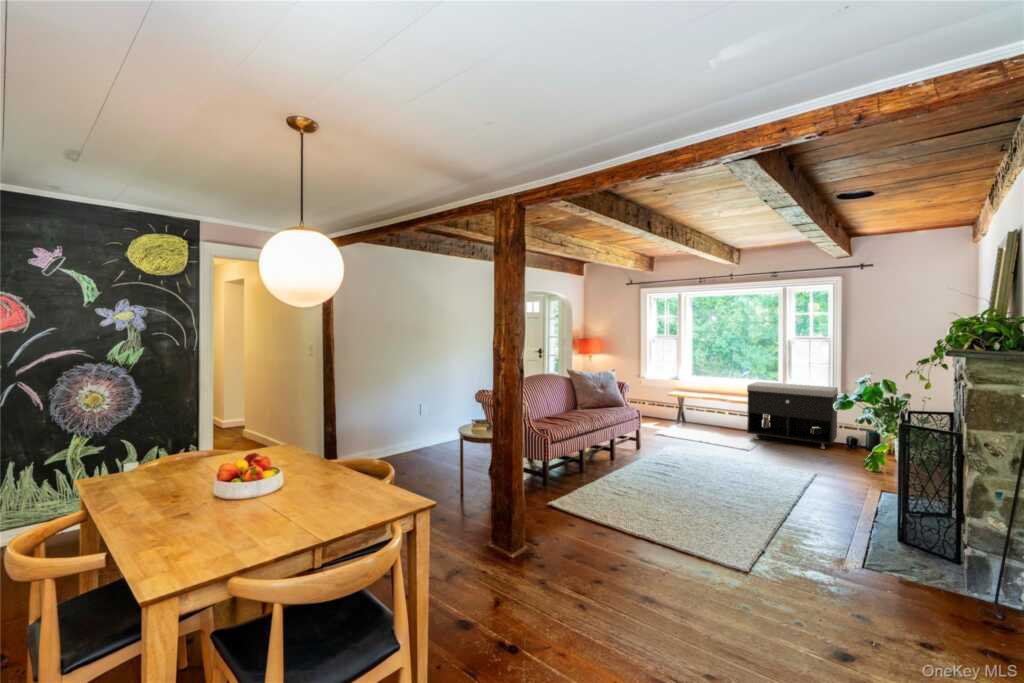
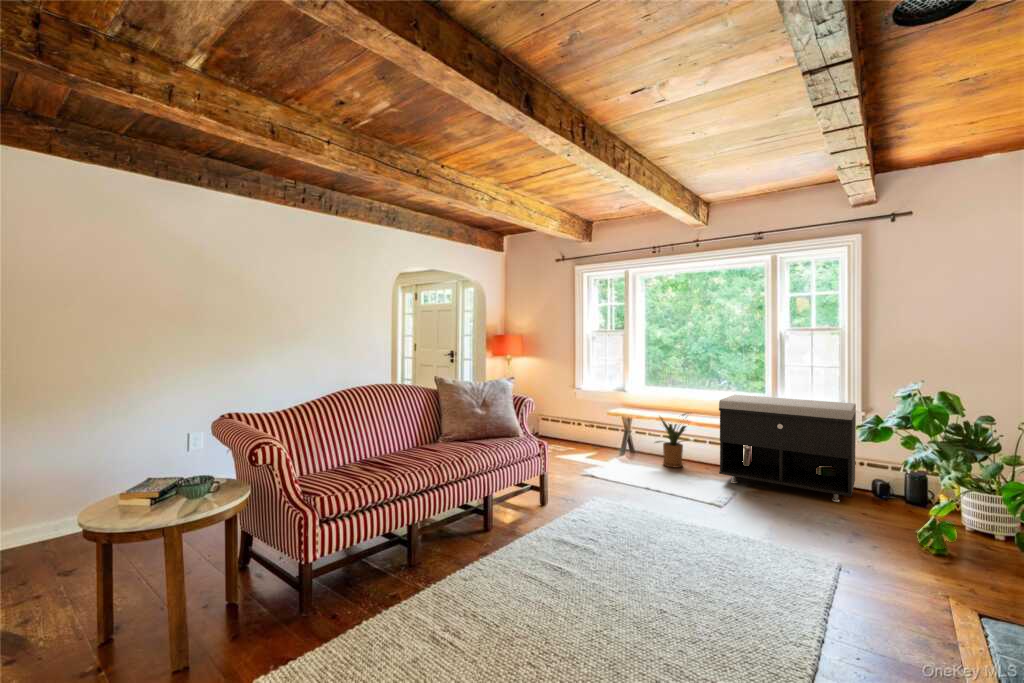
house plant: none [694,393,732,431] -> present [656,414,694,468]

